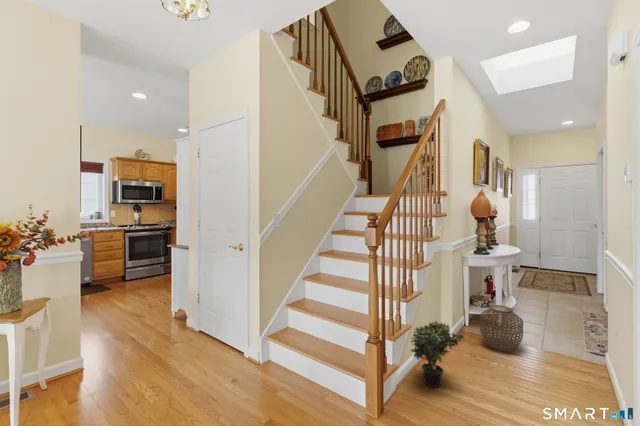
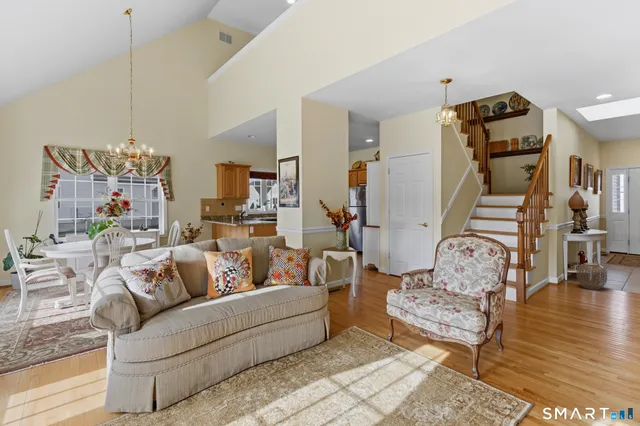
potted plant: present [411,321,464,388] -> none [536,263,569,298]

